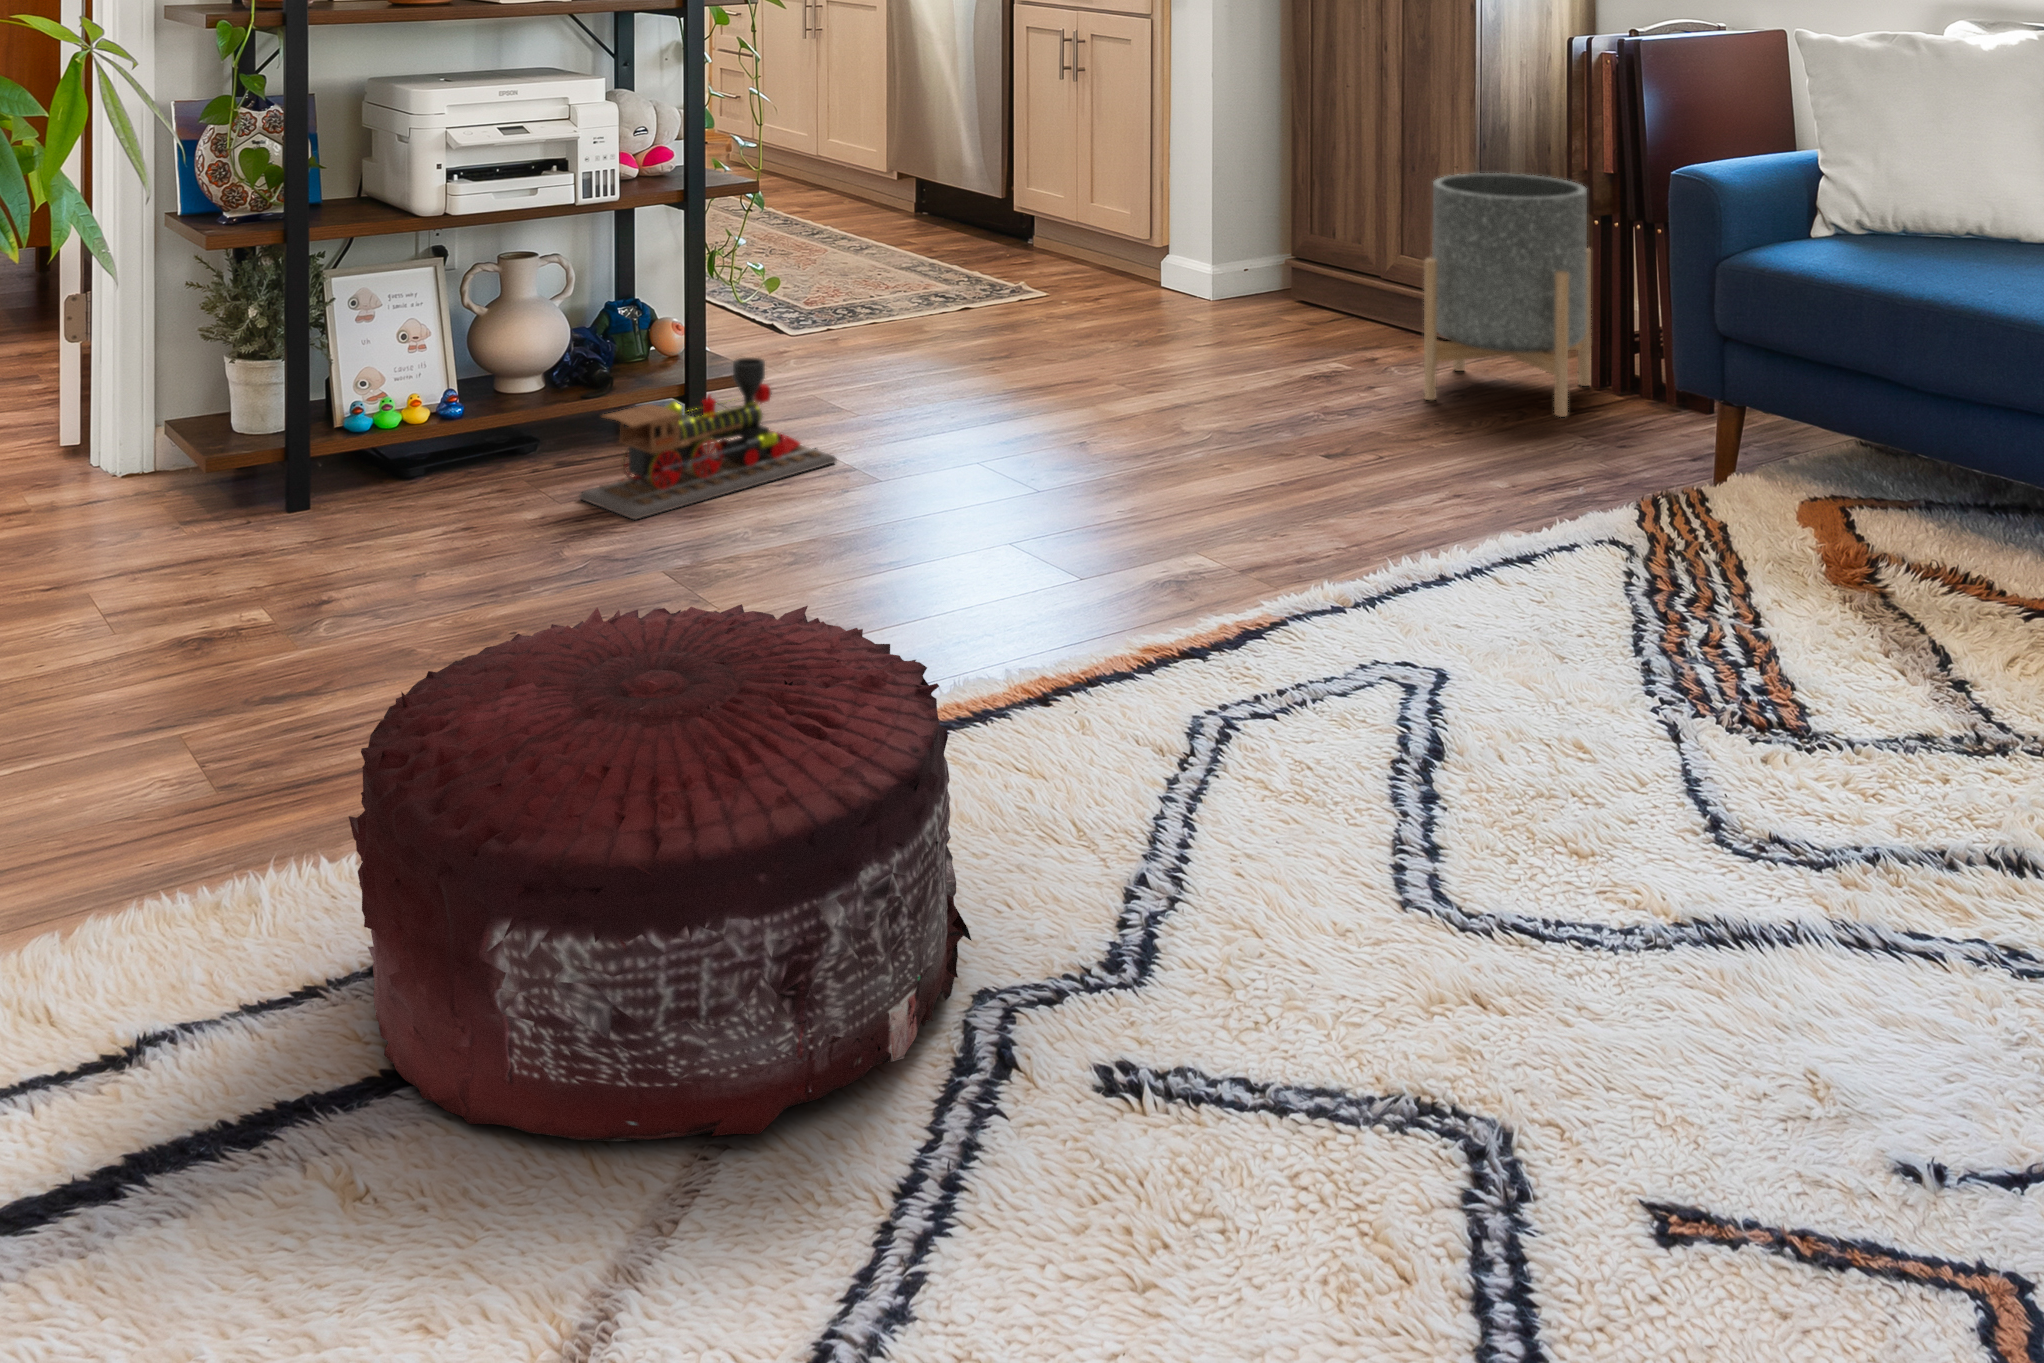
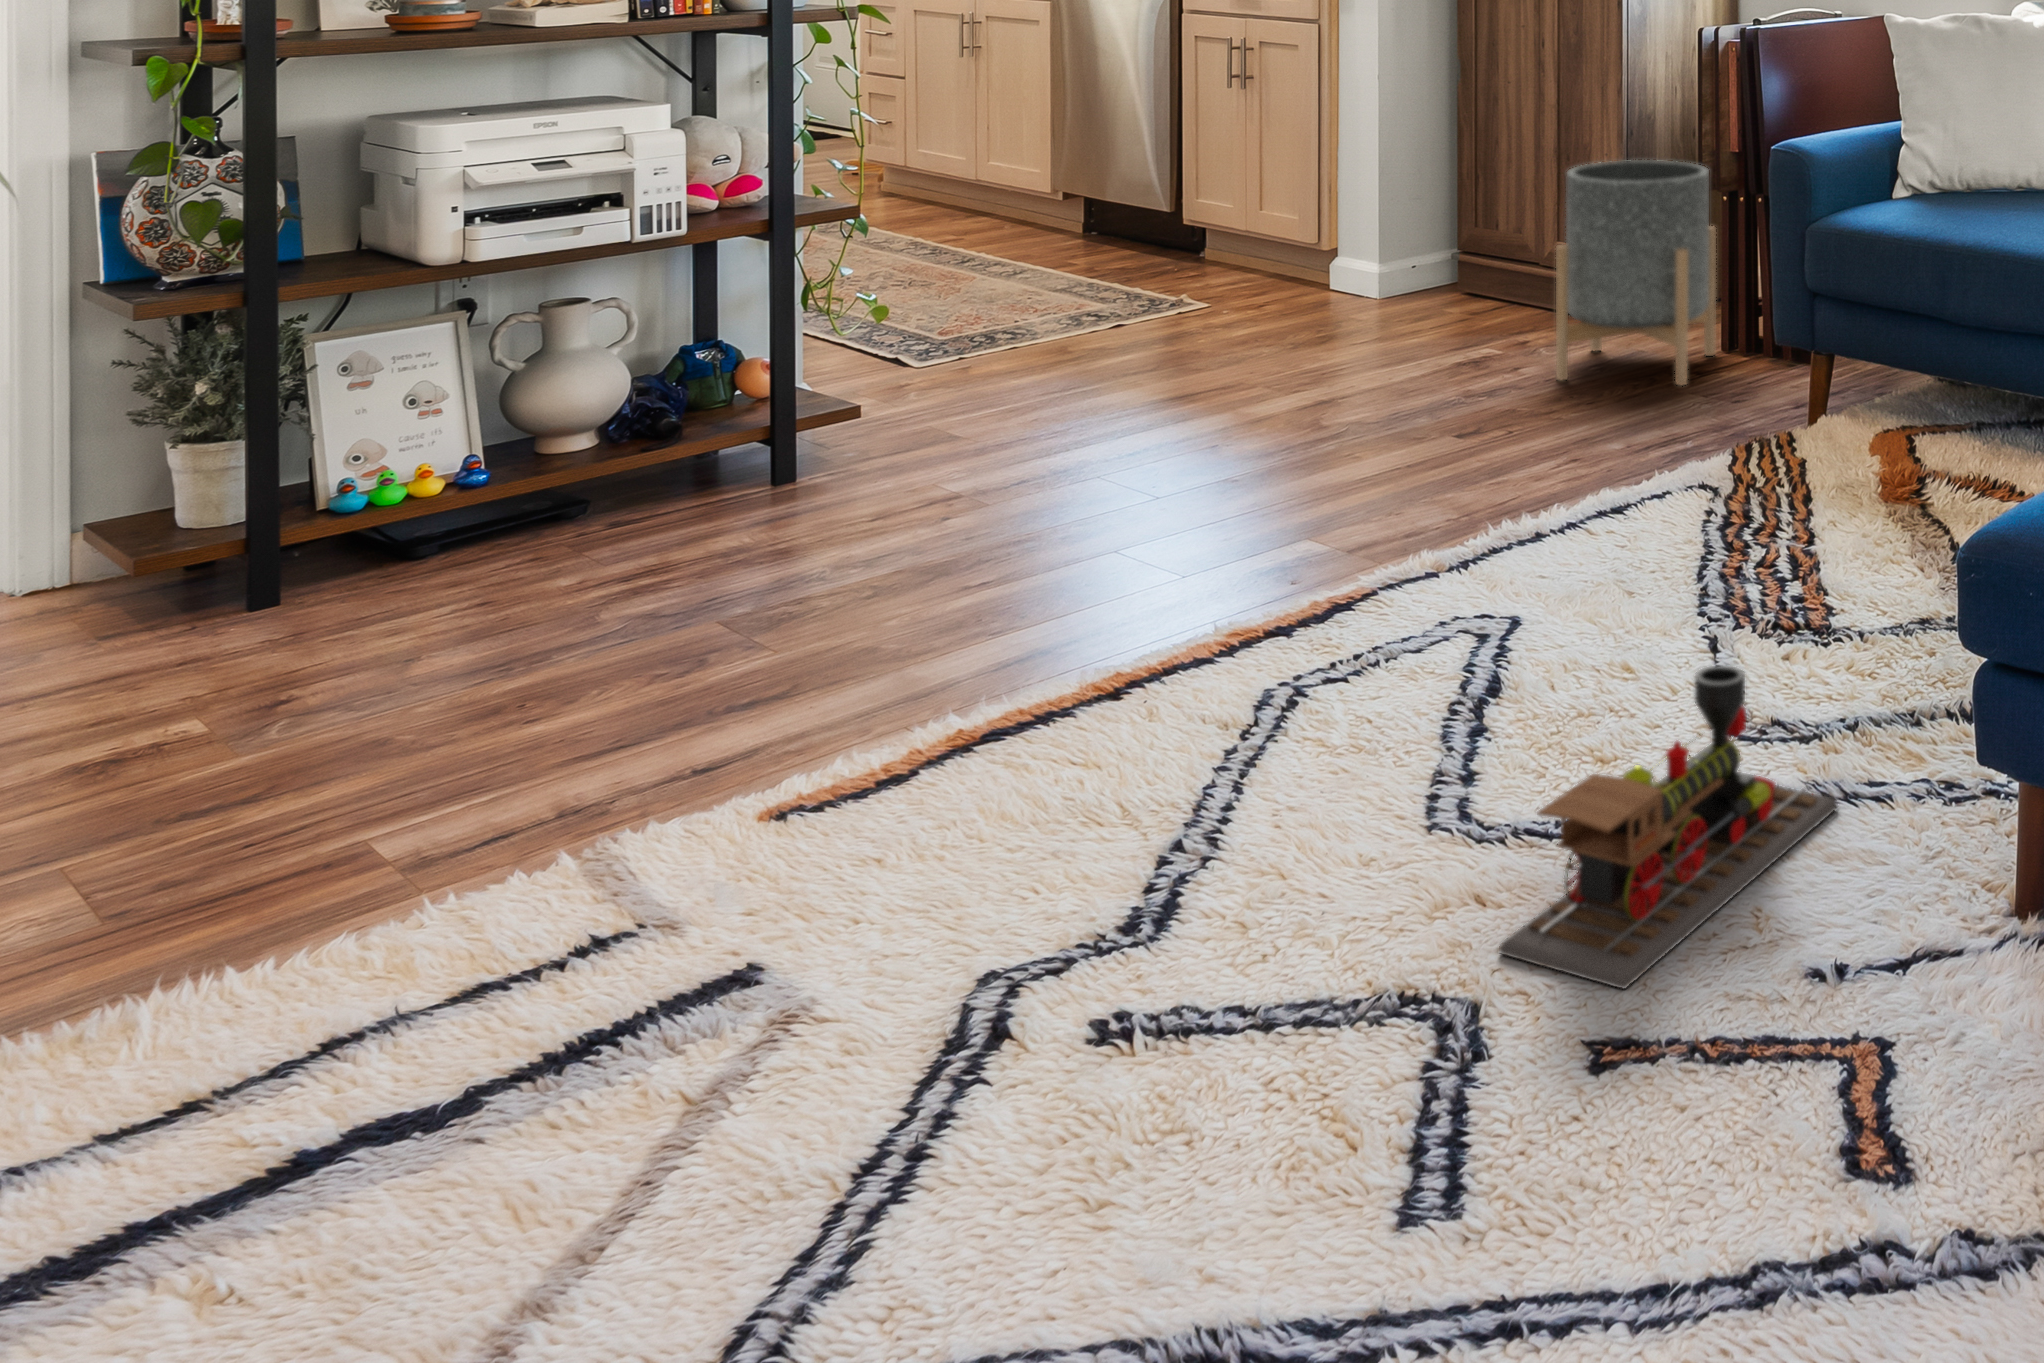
toy train: present [580,358,836,519] -> present [1499,666,1838,989]
pouf: present [349,604,972,1141] -> none [270,617,990,1170]

